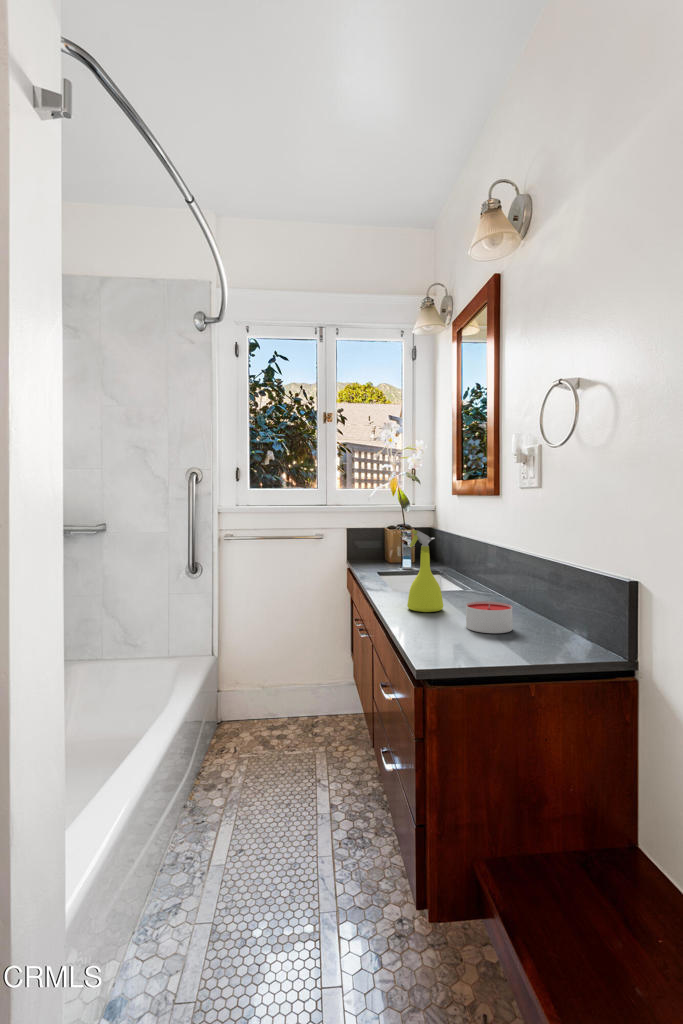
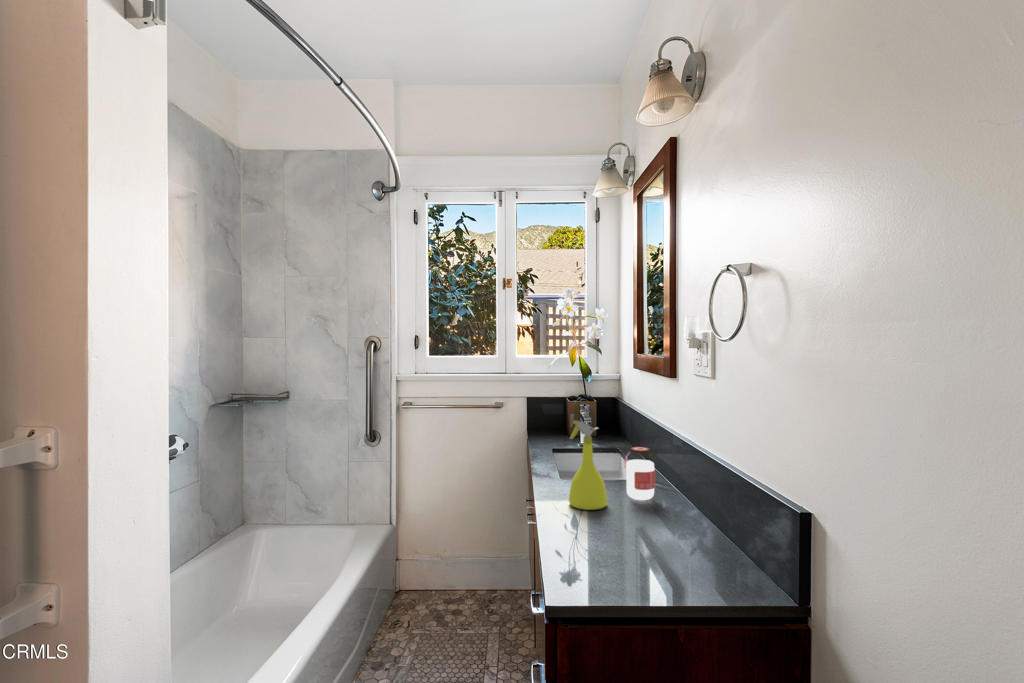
jar: none [457,558,486,606] -> present [625,447,656,500]
candle: present [466,601,513,633] -> none [624,506,675,548]

